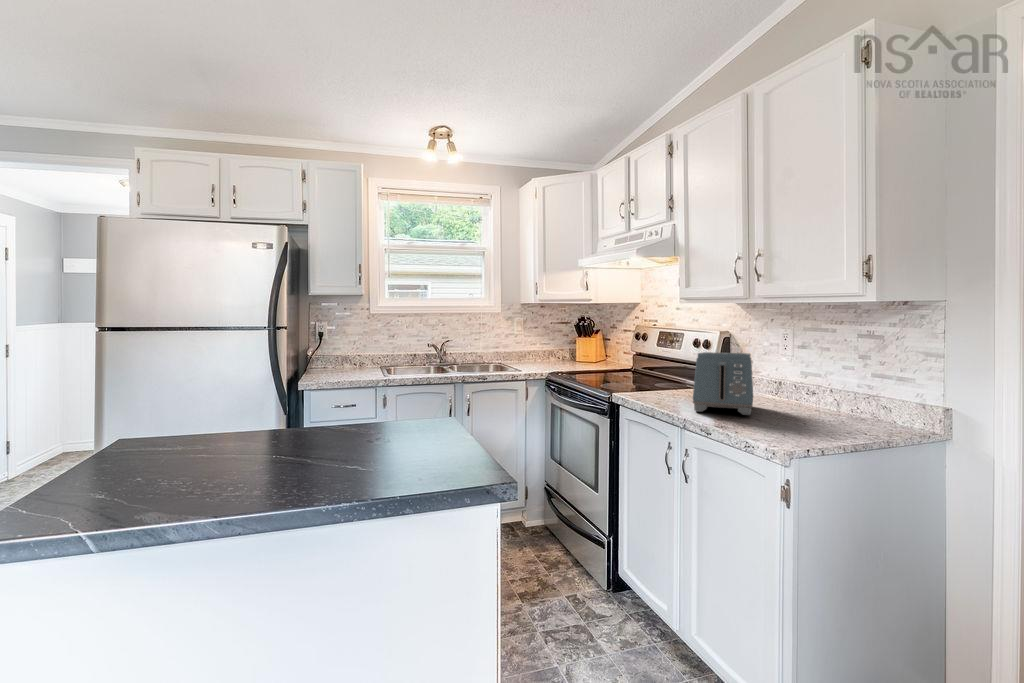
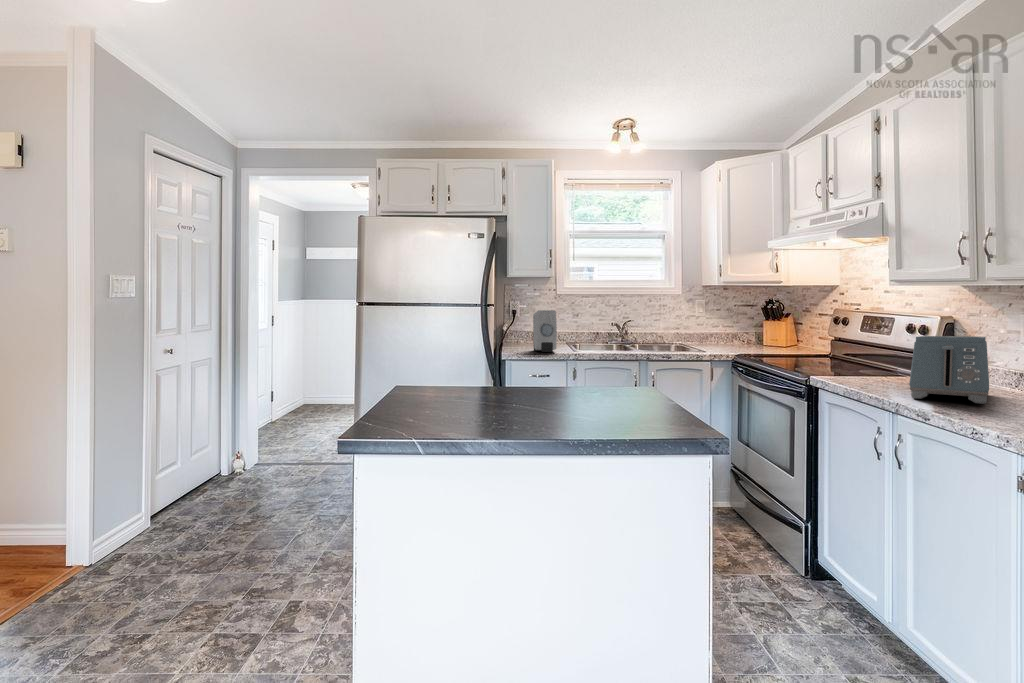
soap dispenser: none [335,319,361,367] -> present [533,310,557,352]

